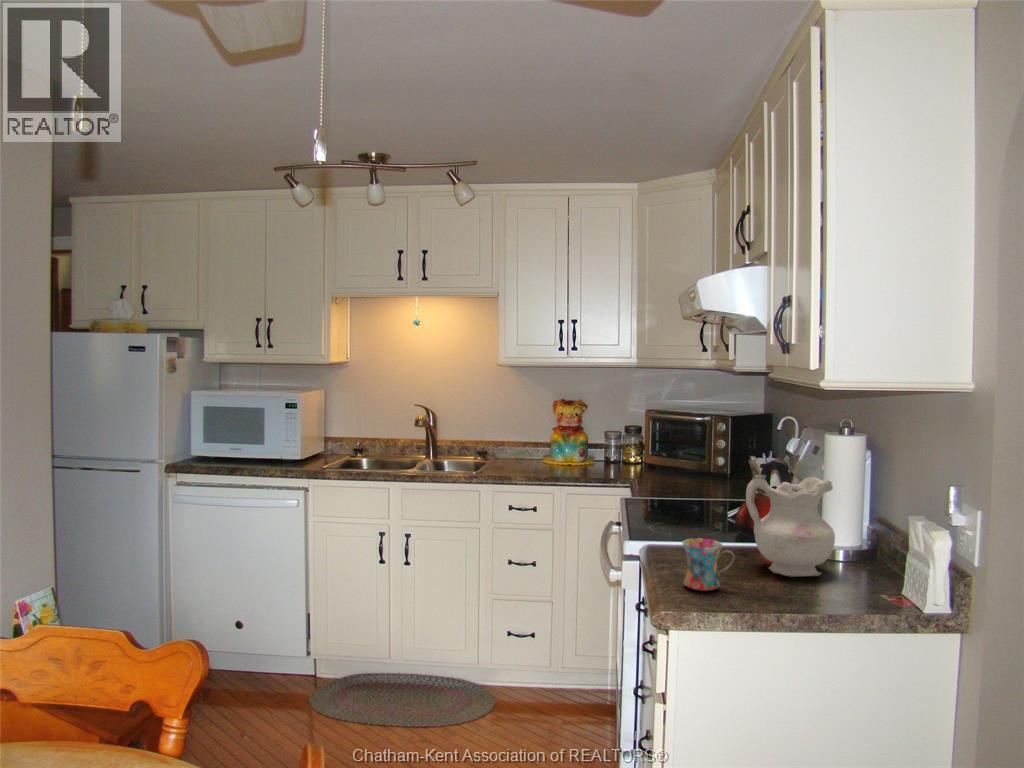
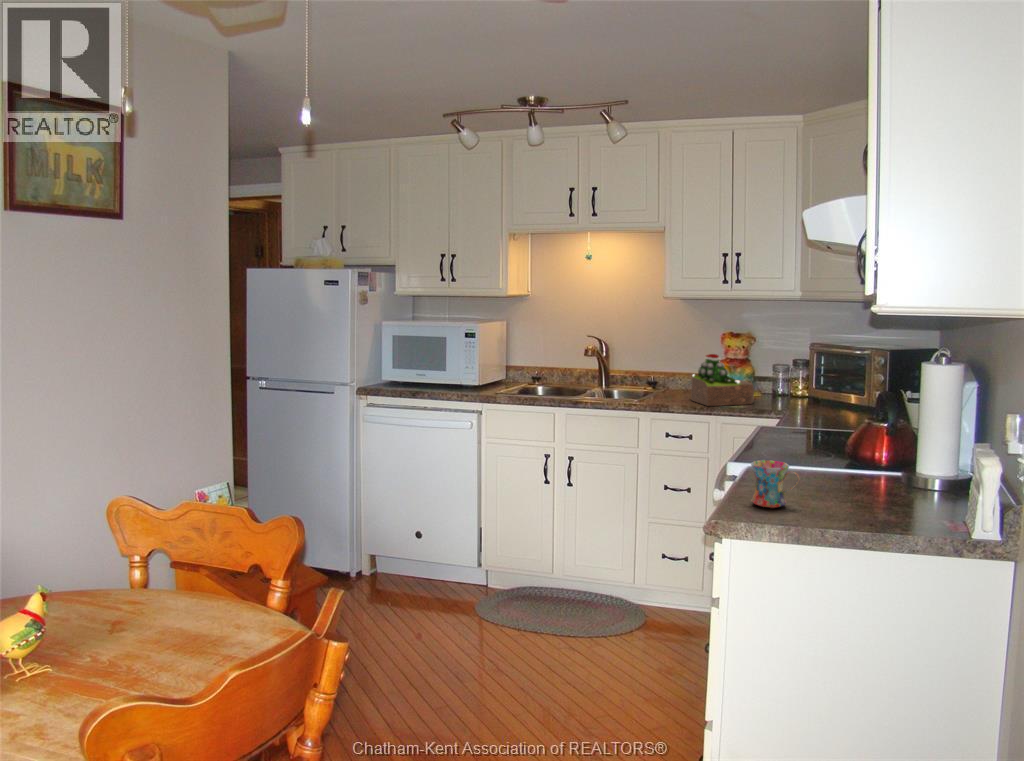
succulent plant: none [530,423,592,475] -> present [691,354,754,406]
ceramic pitcher: present [746,475,835,577] -> none [829,403,920,504]

